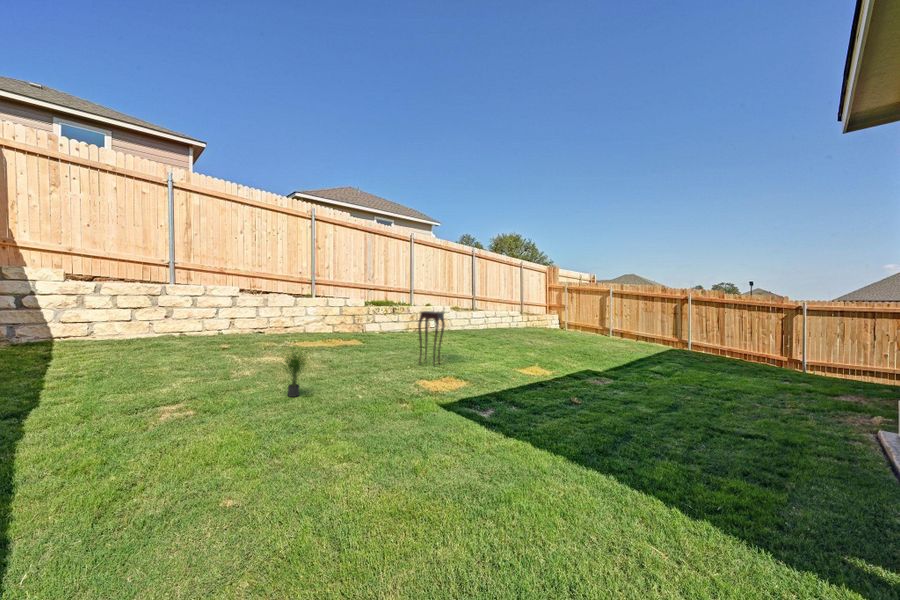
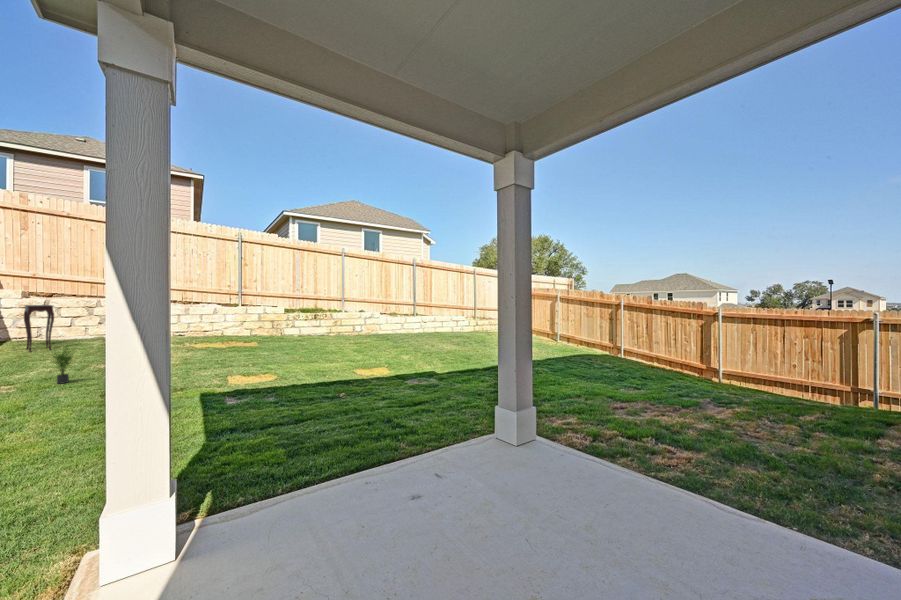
side table: present [418,311,445,366] -> present [24,305,54,352]

